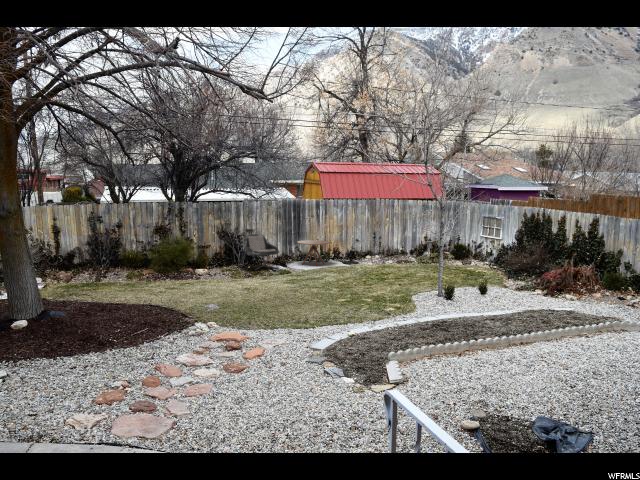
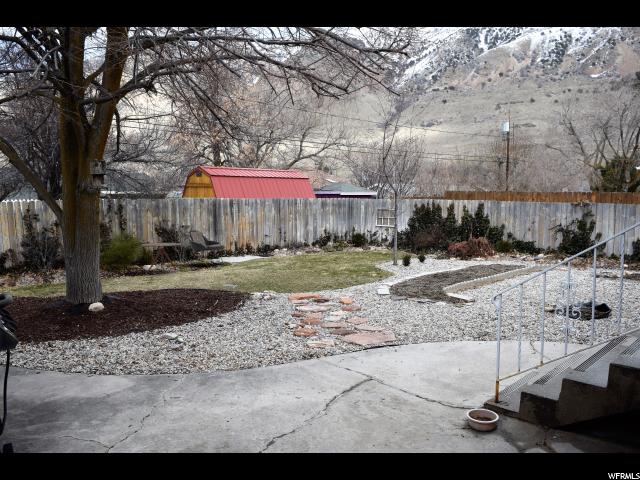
round table: present [297,240,330,266] -> present [141,243,182,273]

